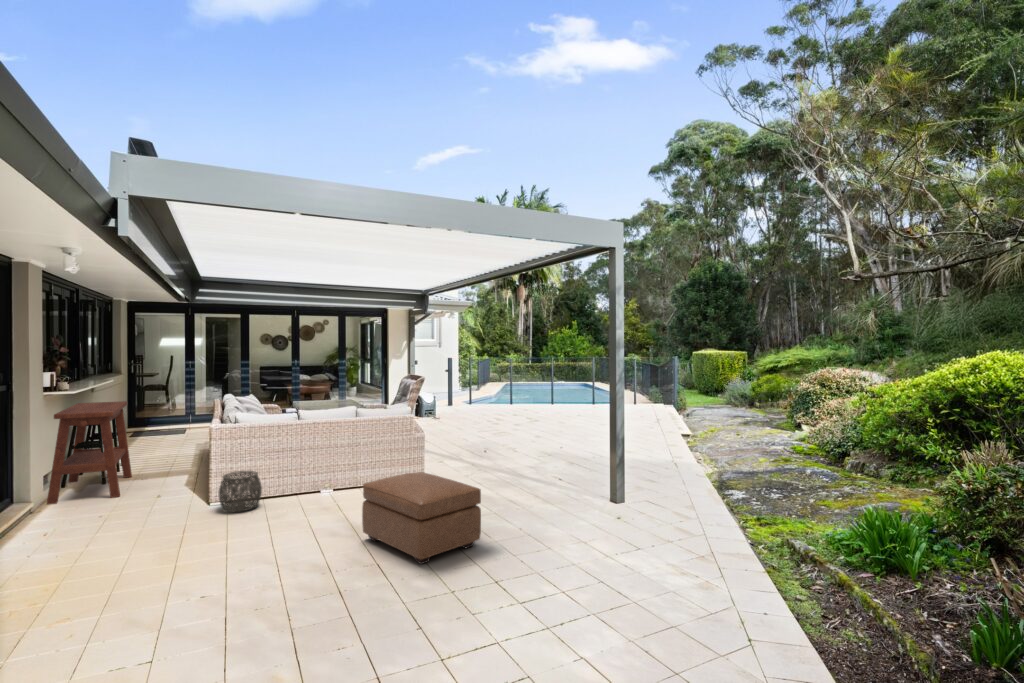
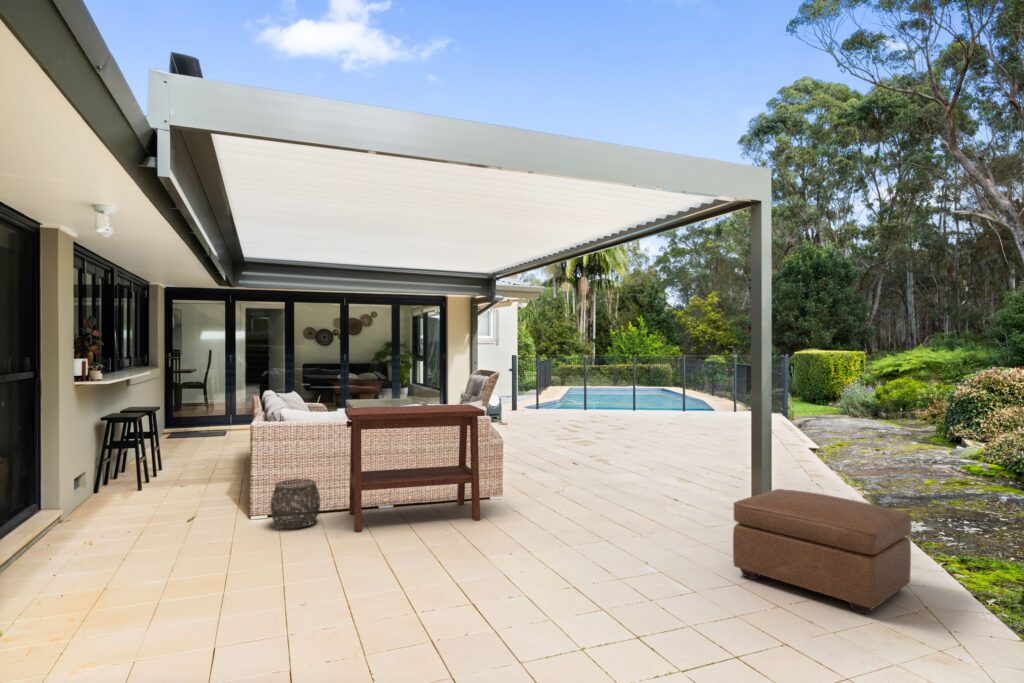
side table: present [47,401,132,504] -> present [345,404,485,532]
ottoman: present [362,472,481,564] -> present [733,489,911,614]

